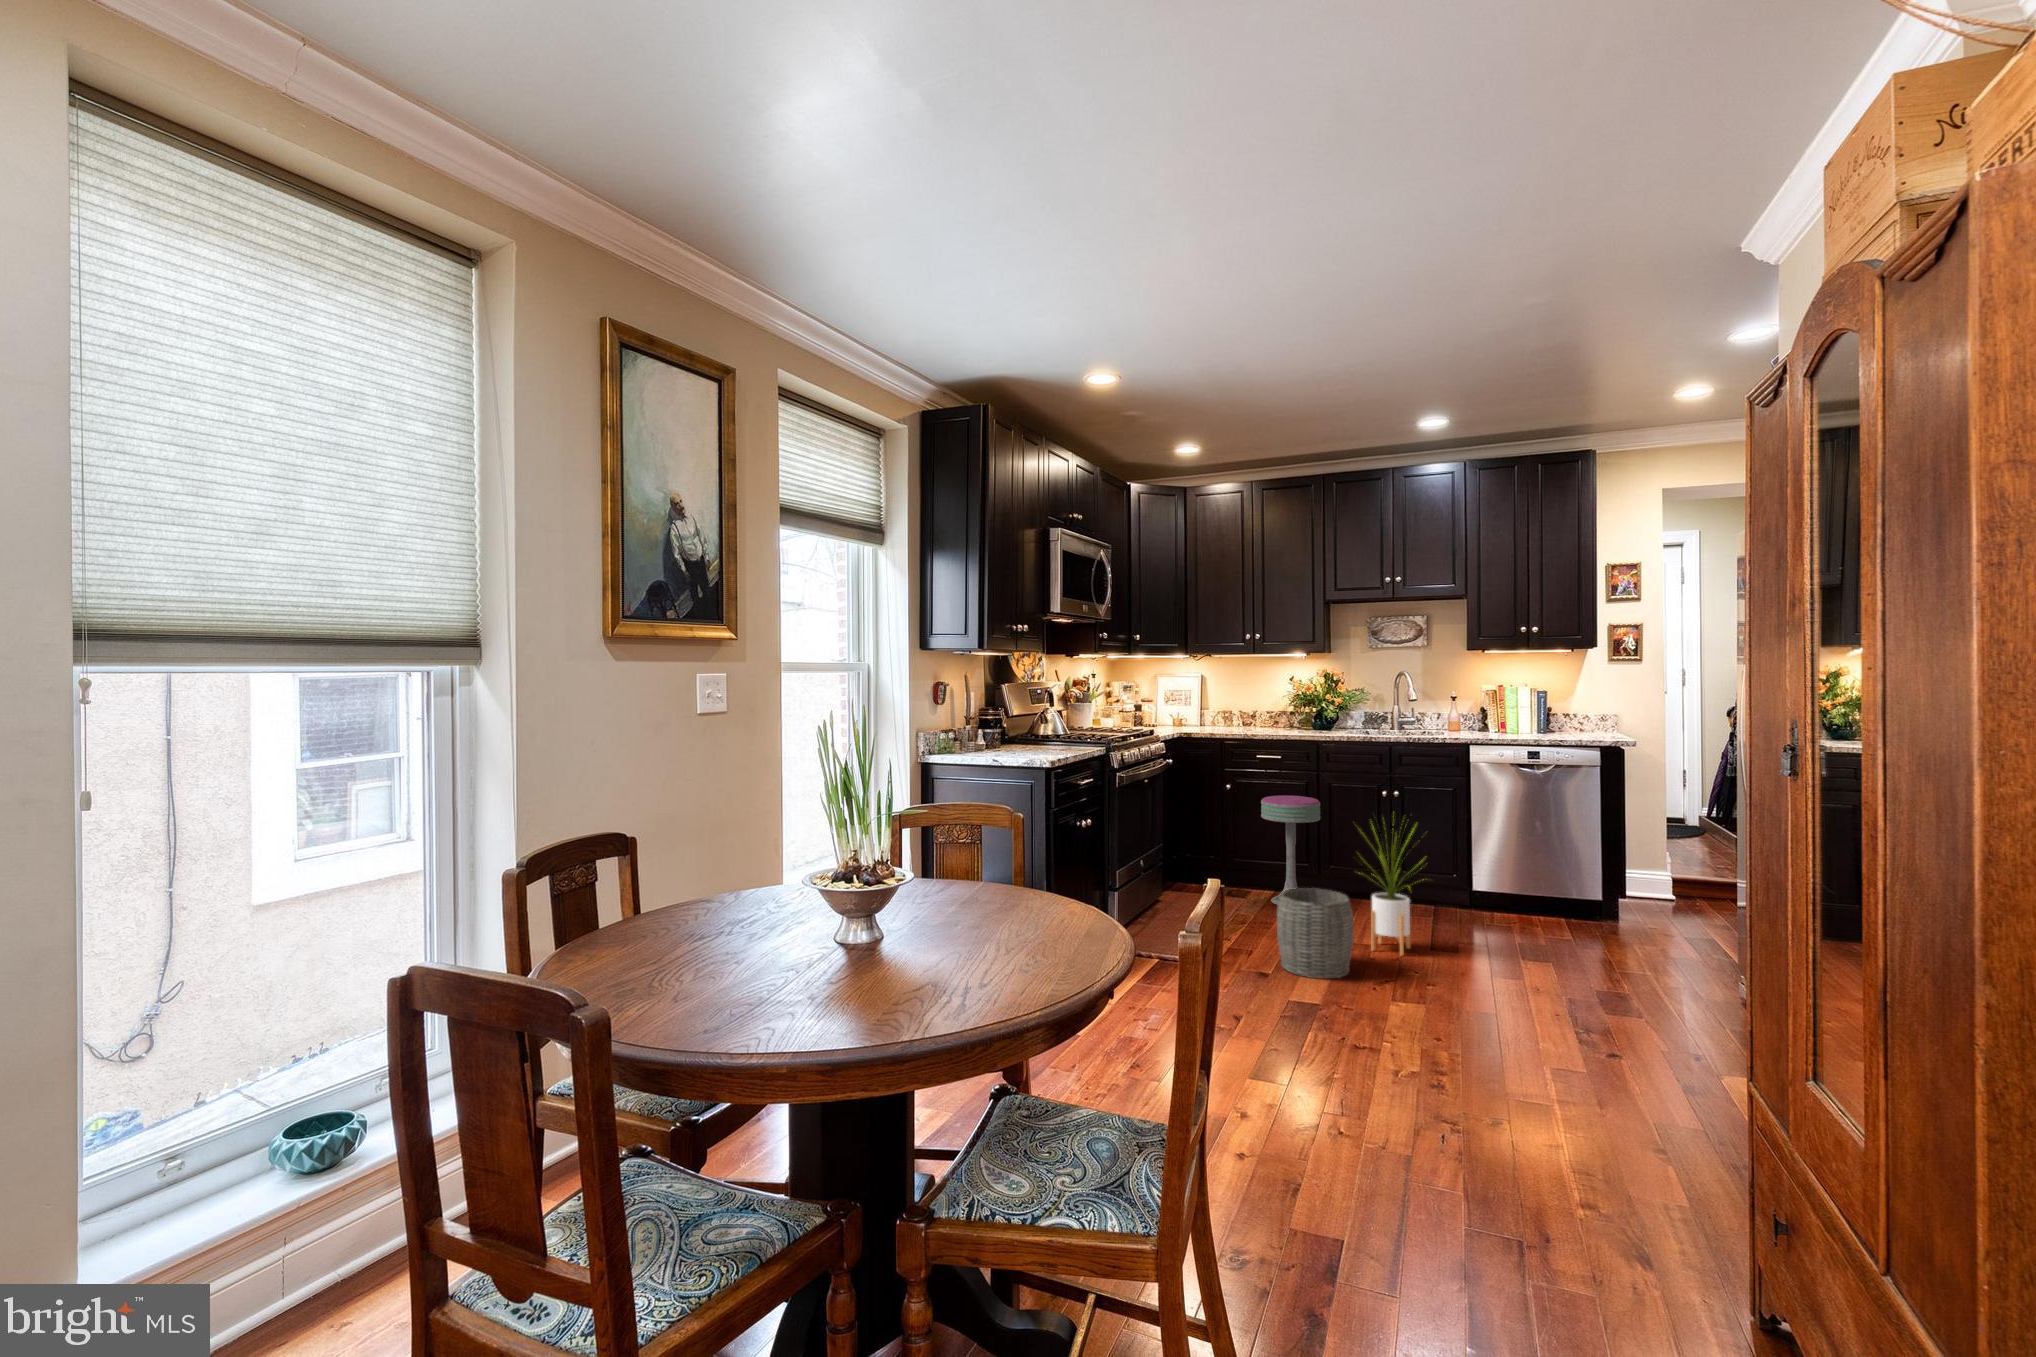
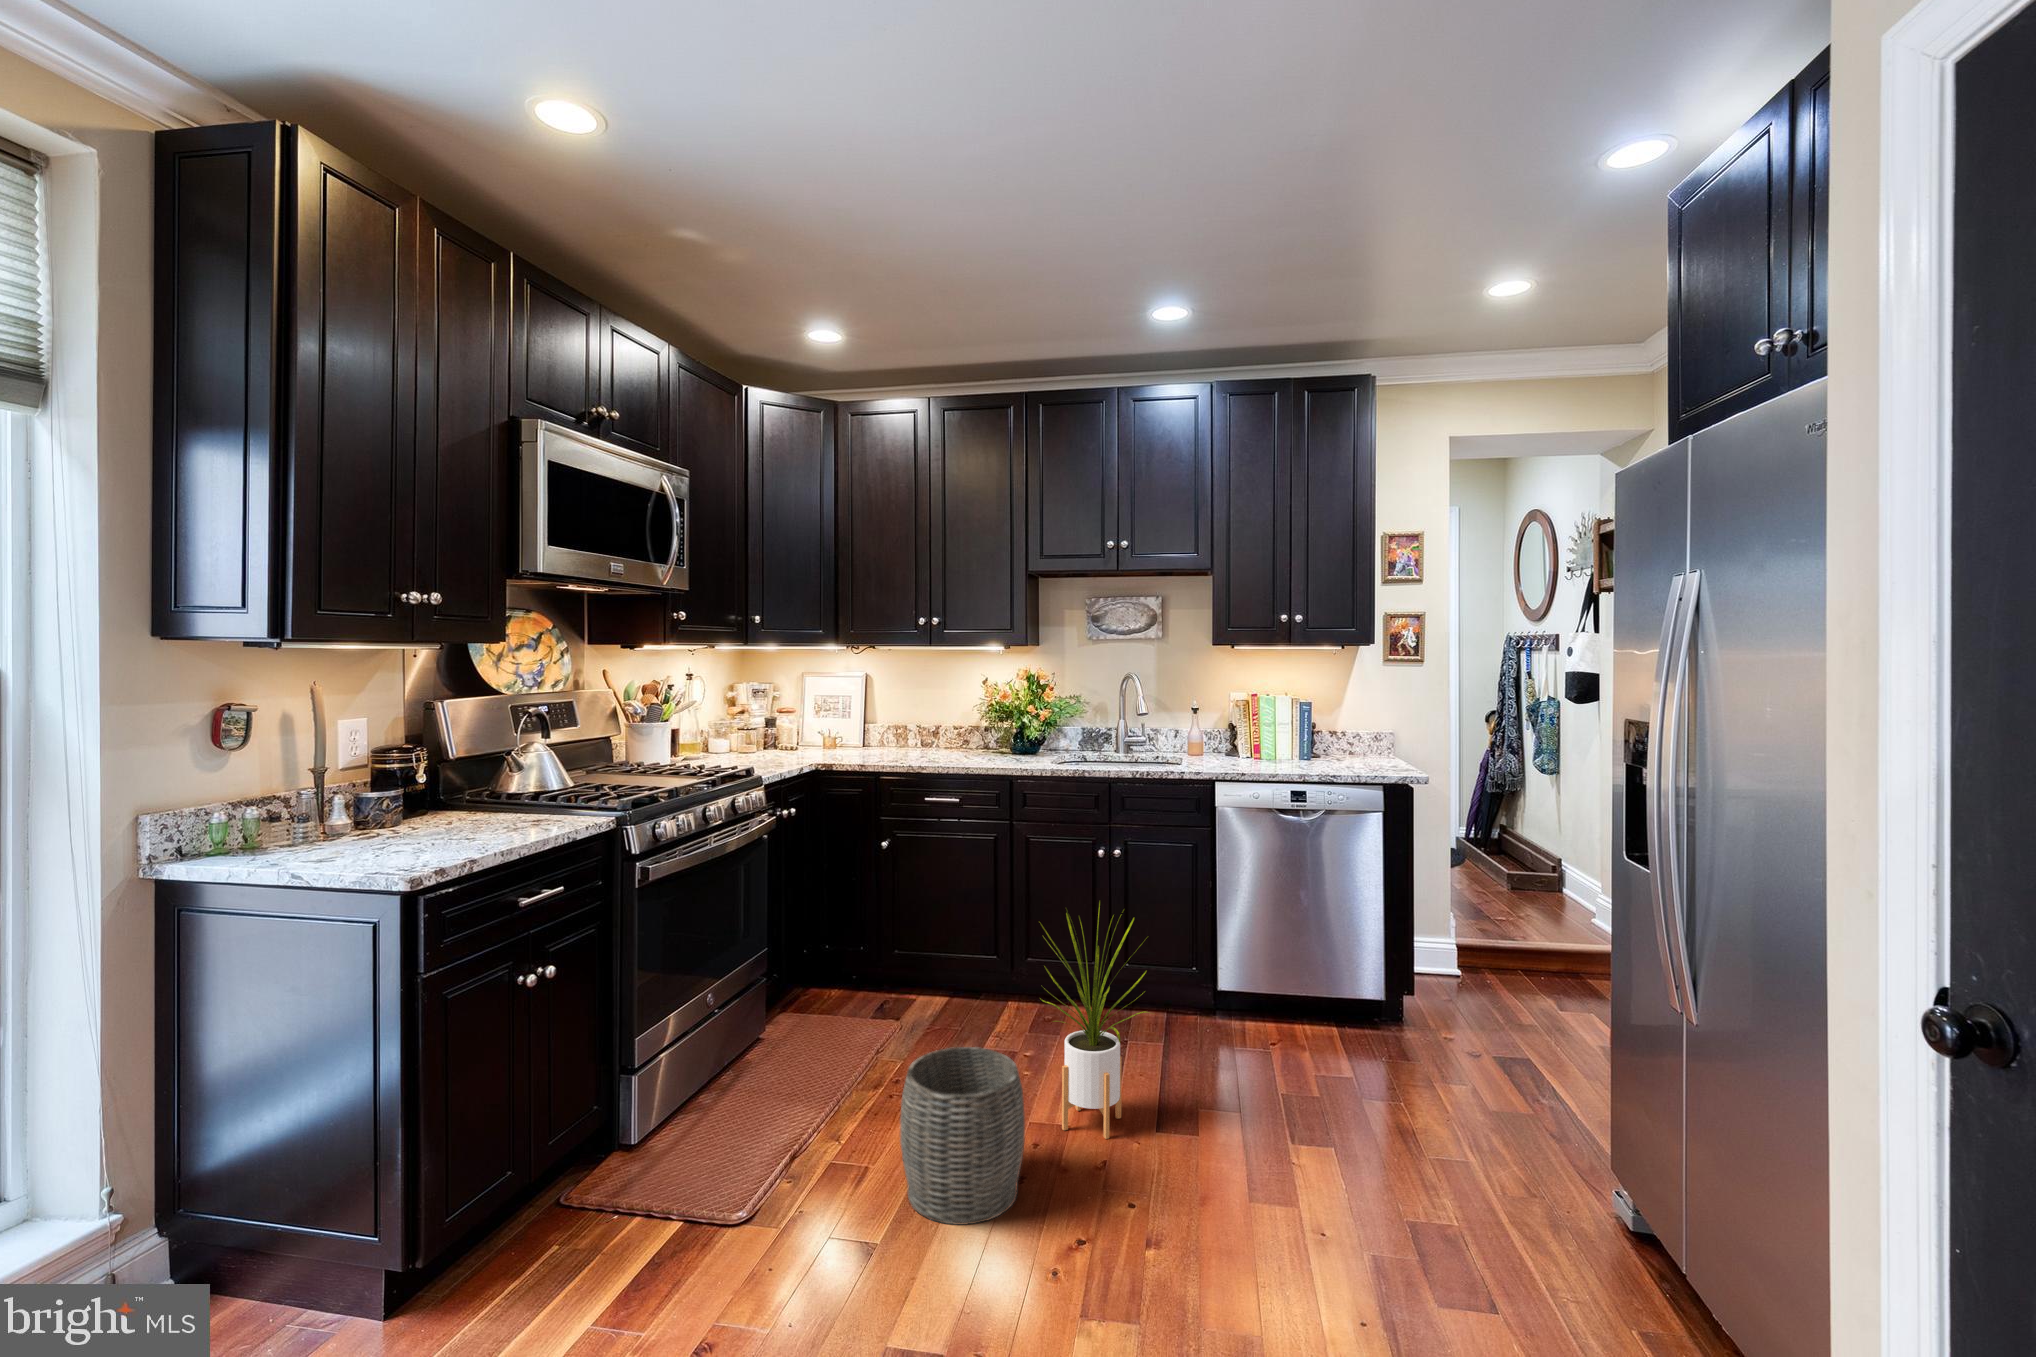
bar stool: present [1261,795,1320,905] -> none [926,857,1010,1028]

